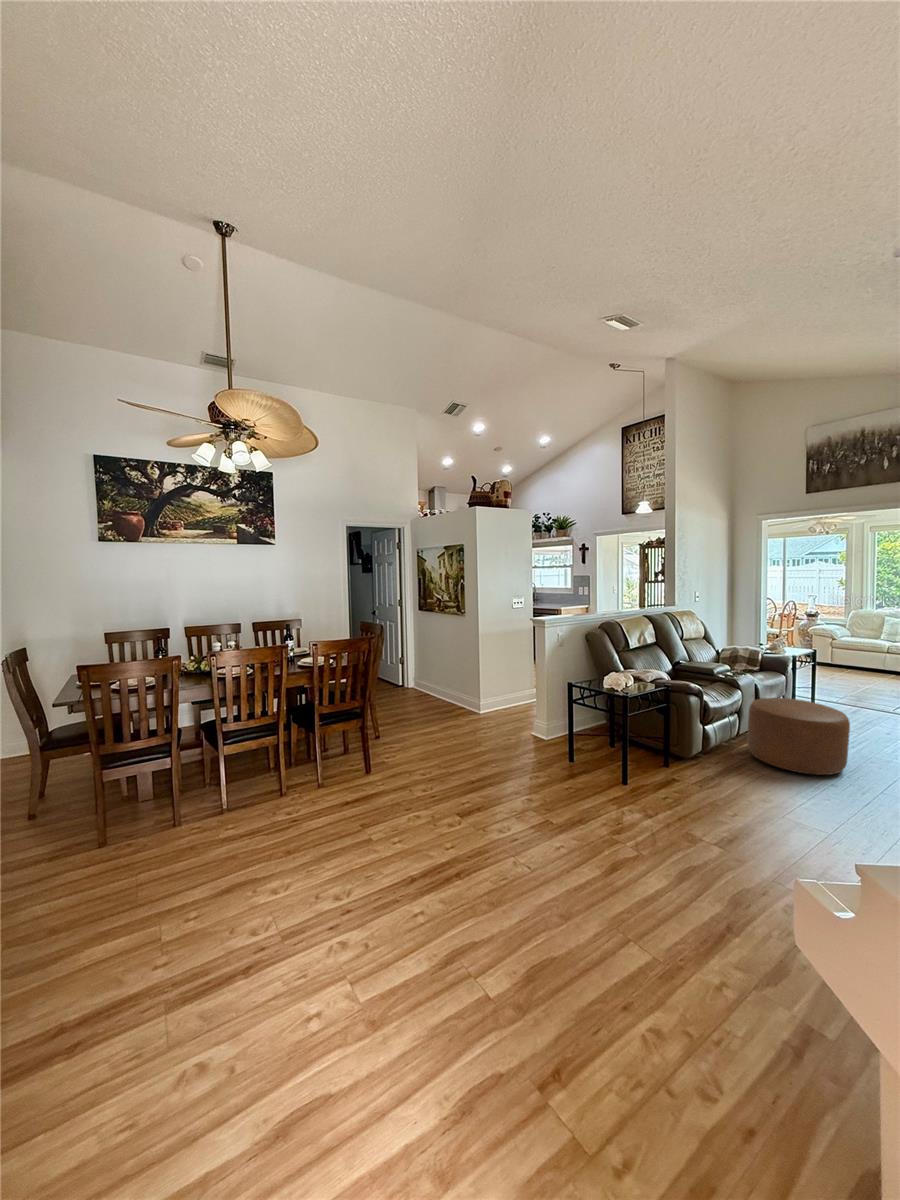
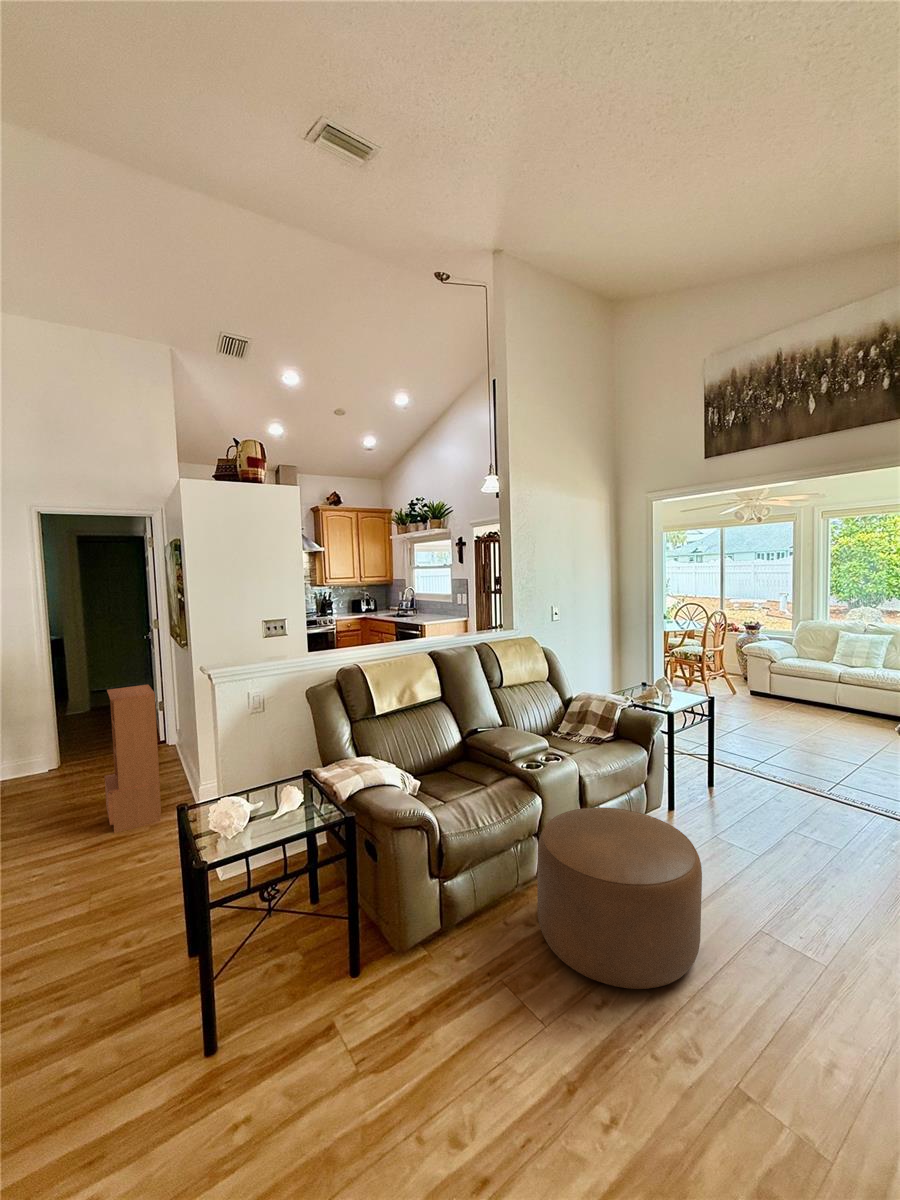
bookcase: none [437,633,474,718] -> present [105,685,161,833]

